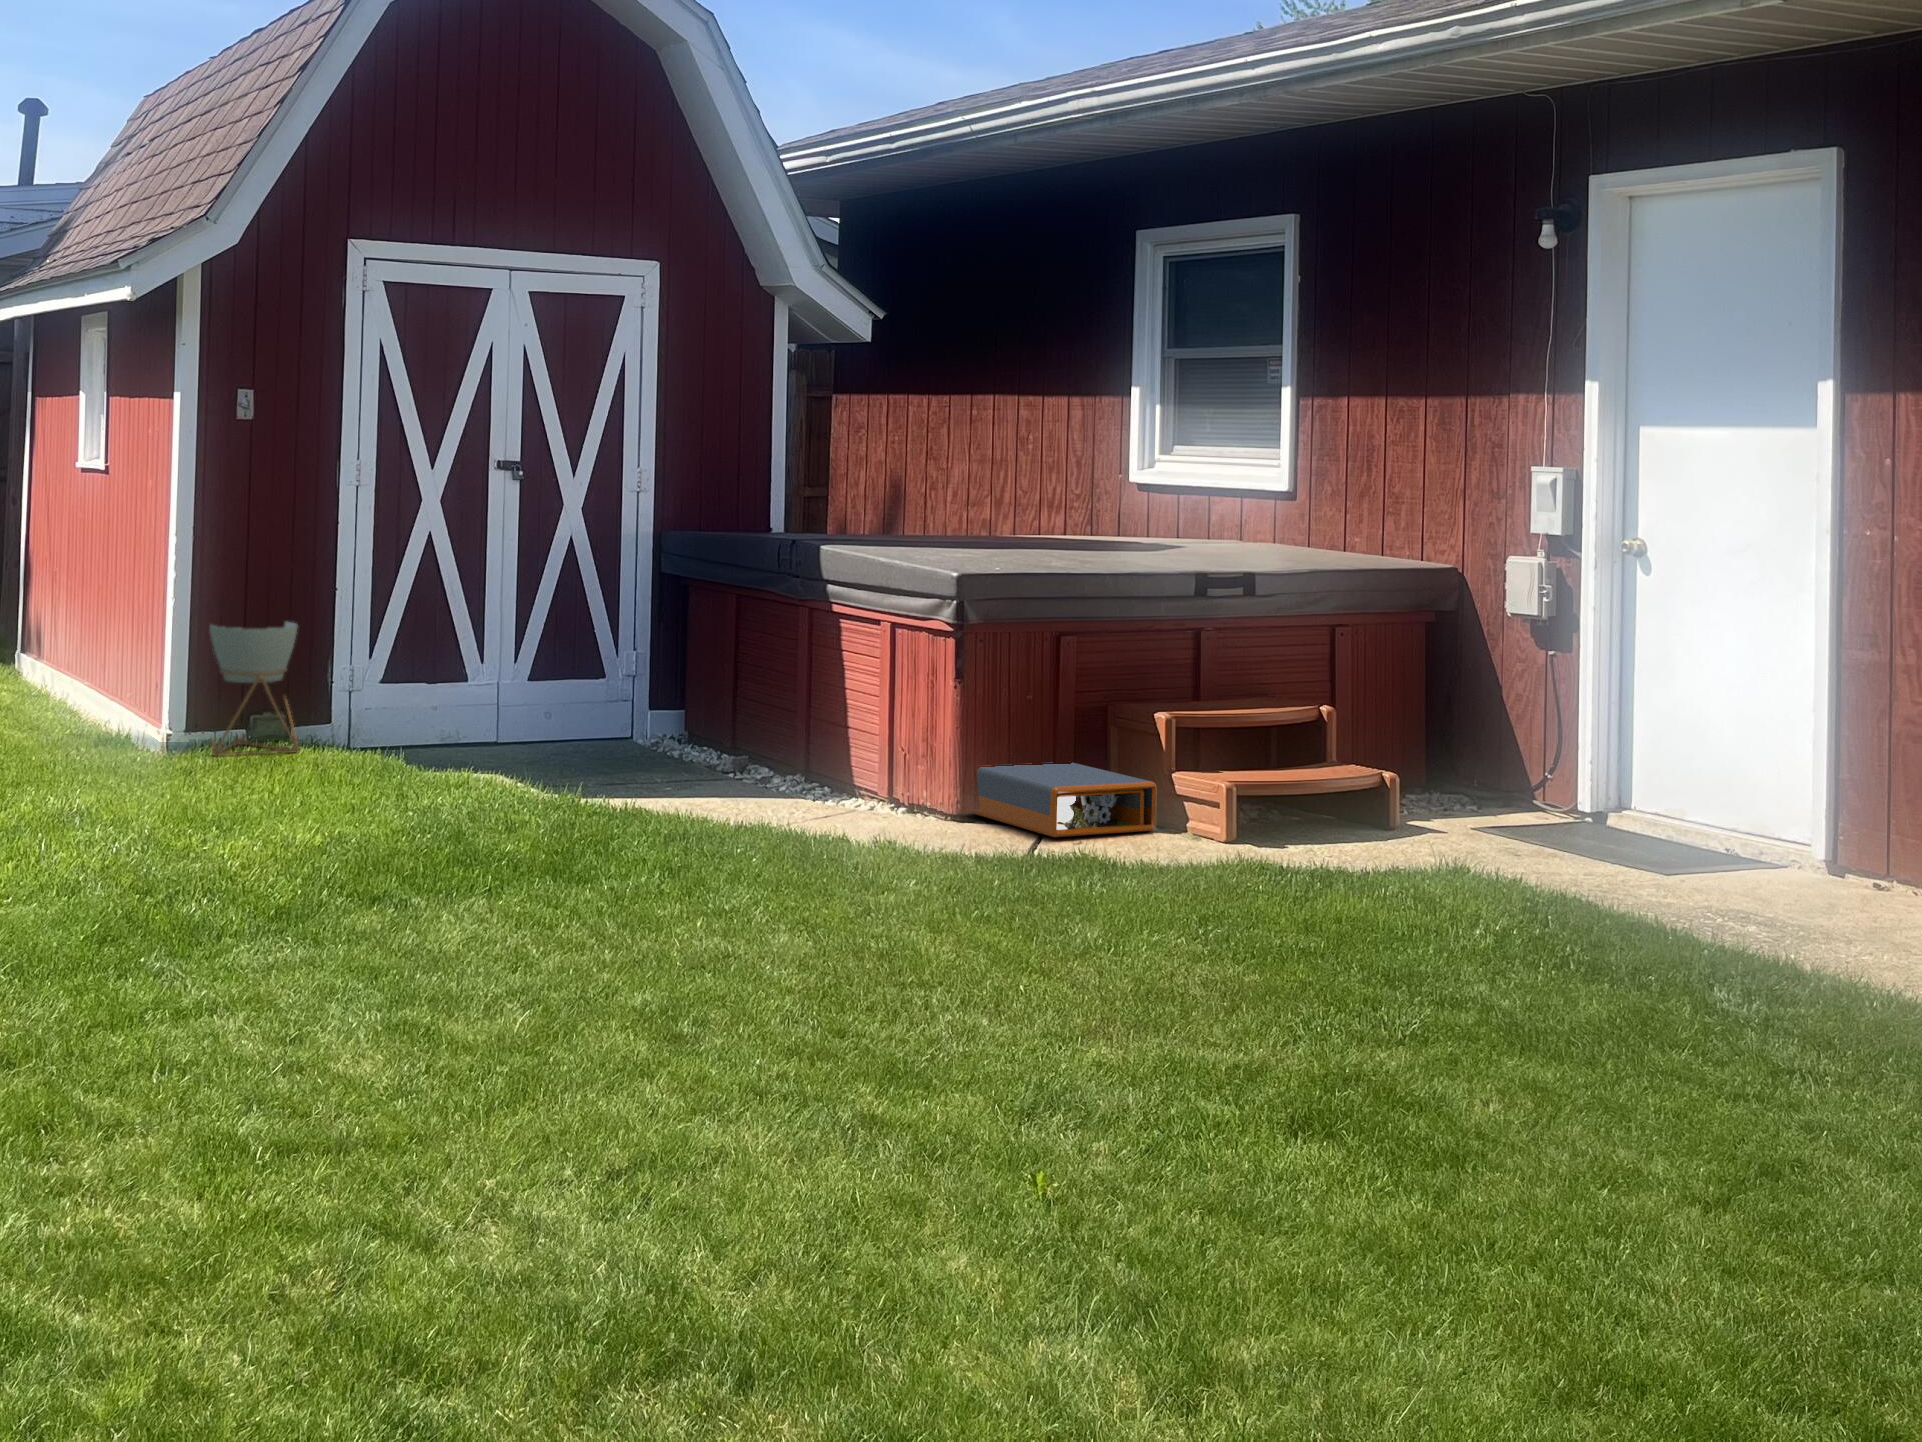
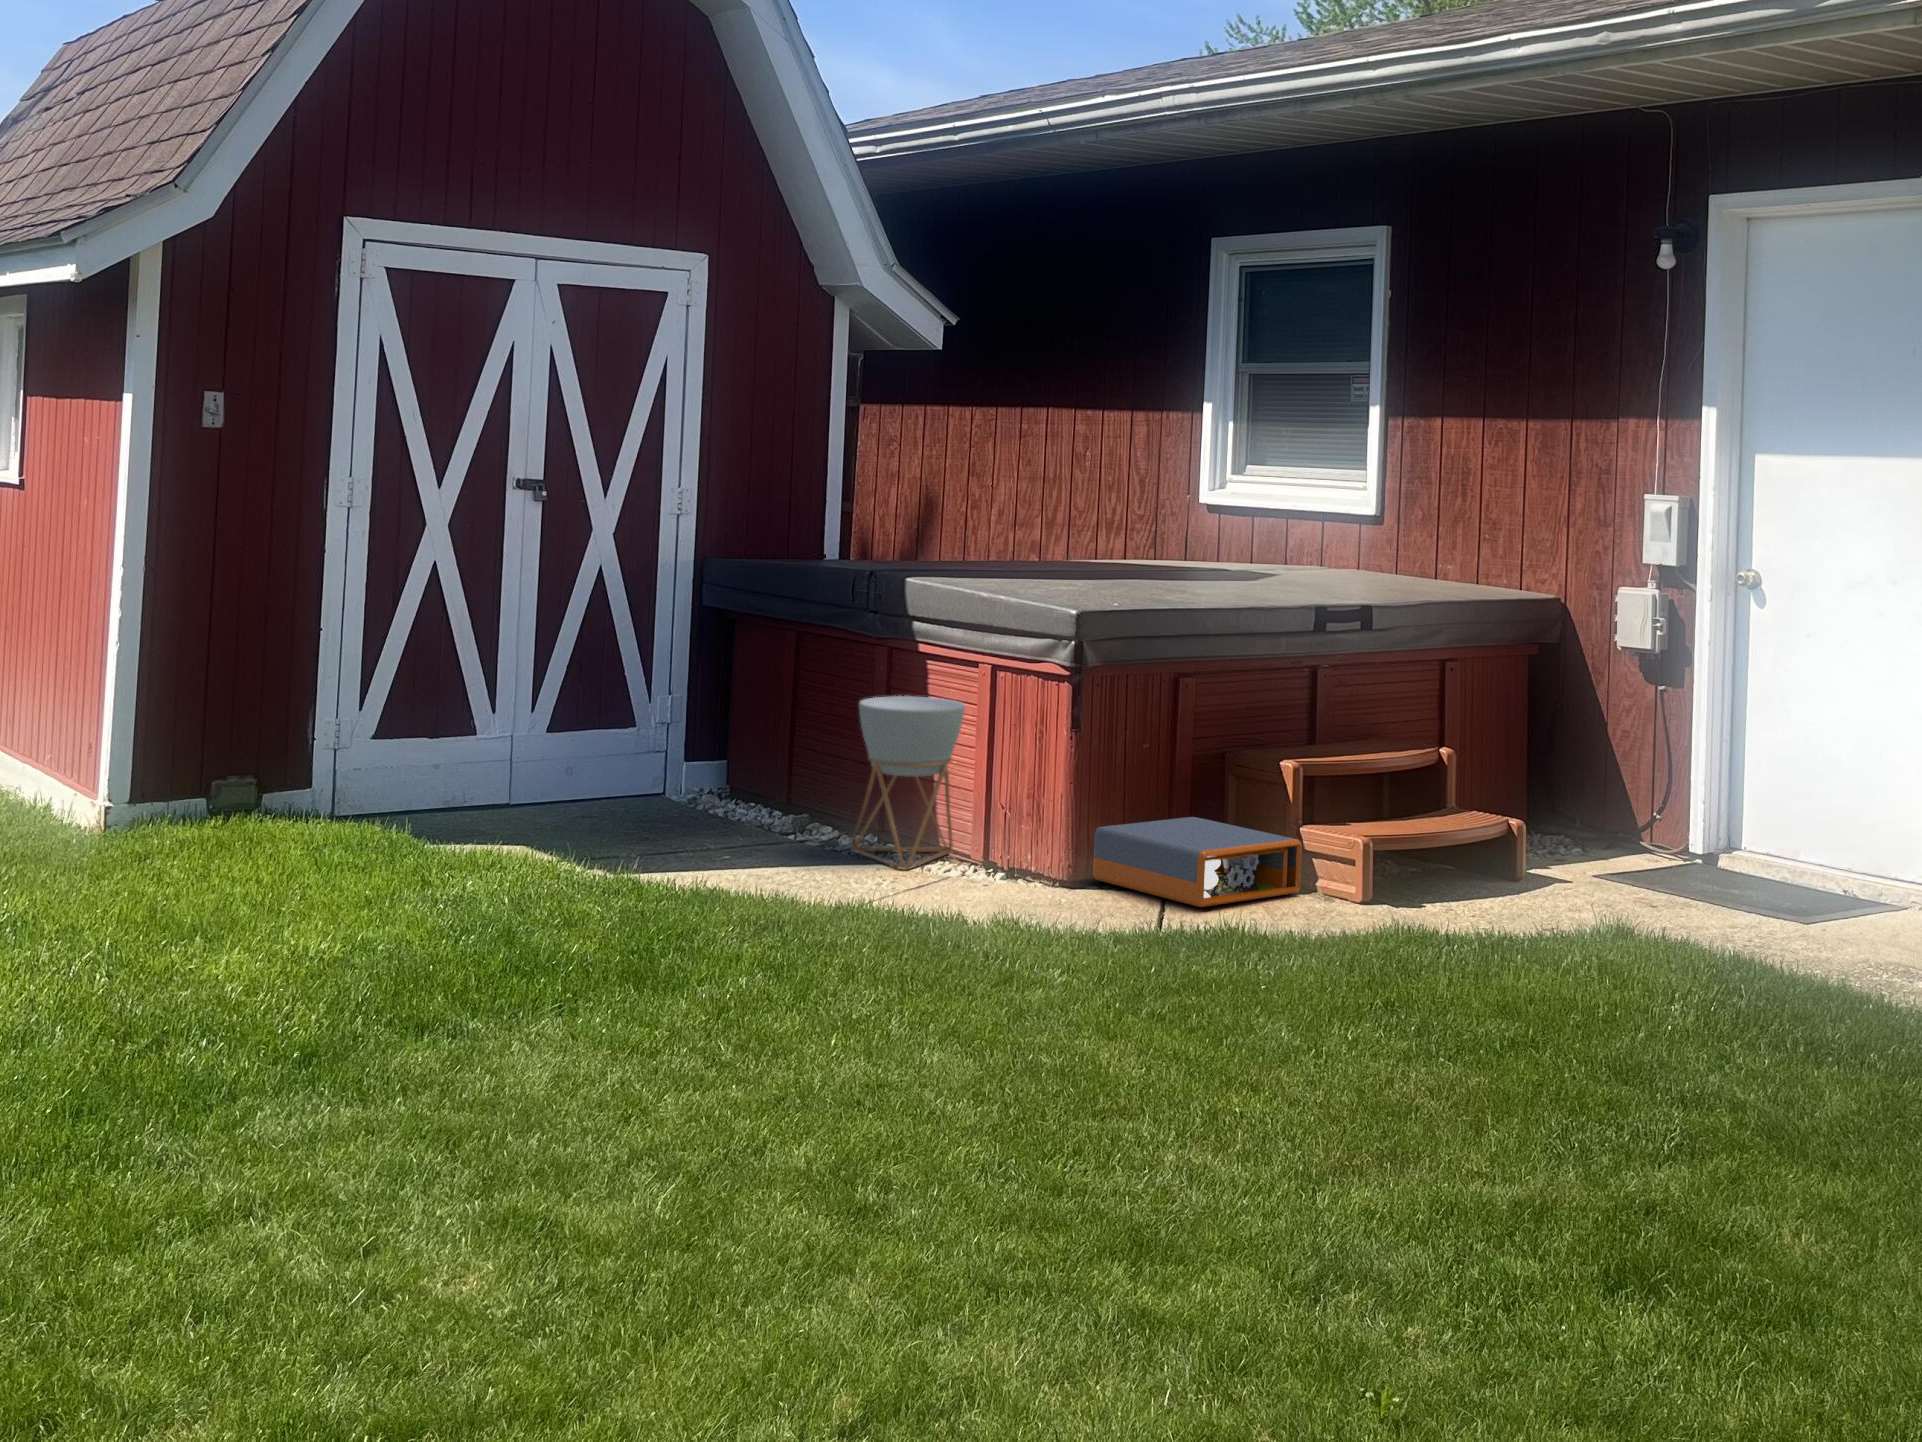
planter: present [210,622,299,756] -> present [851,696,965,870]

